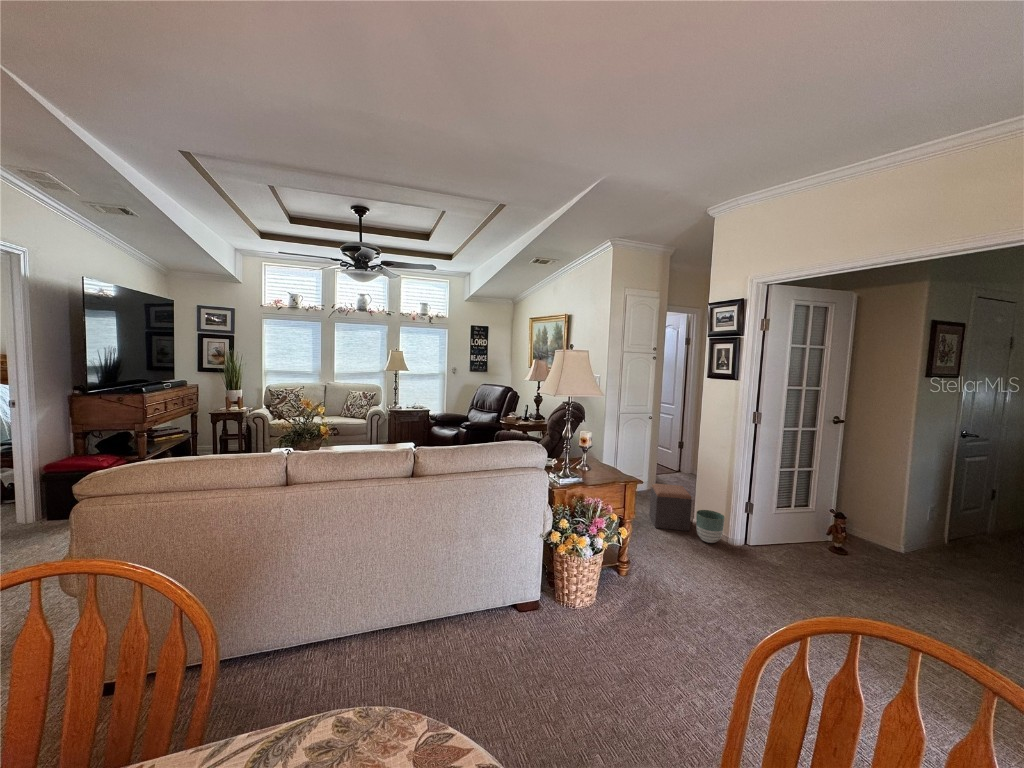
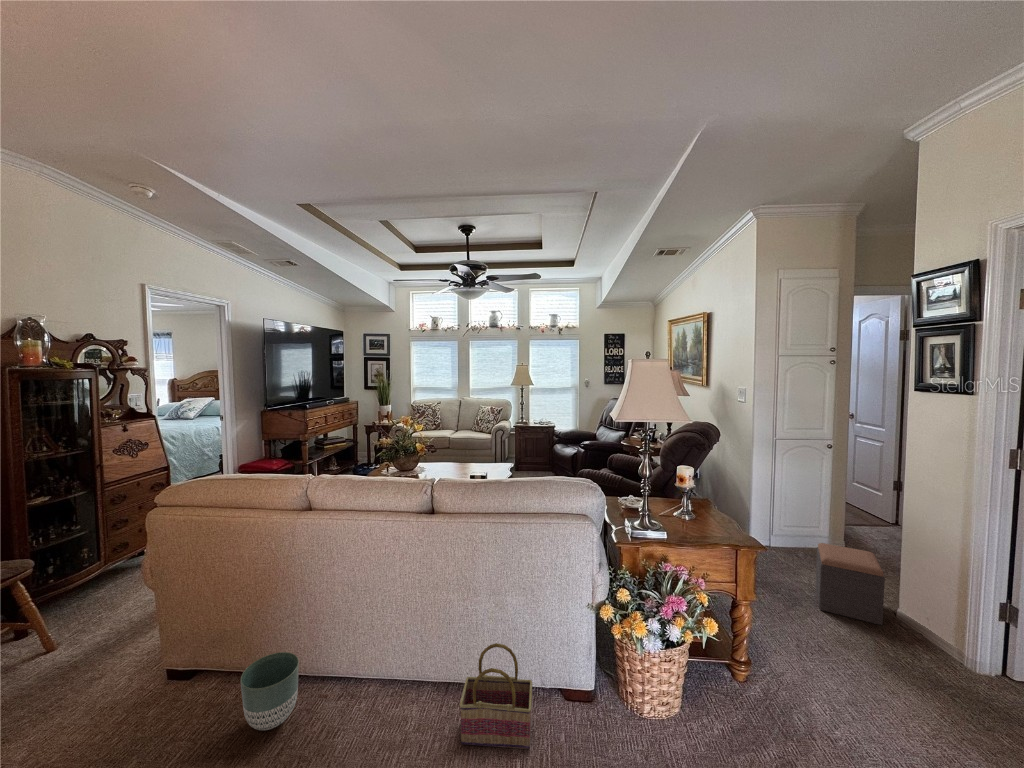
planter: present [696,510,725,543] -> present [241,652,299,730]
basket: none [452,573,511,653] -> present [459,643,532,749]

